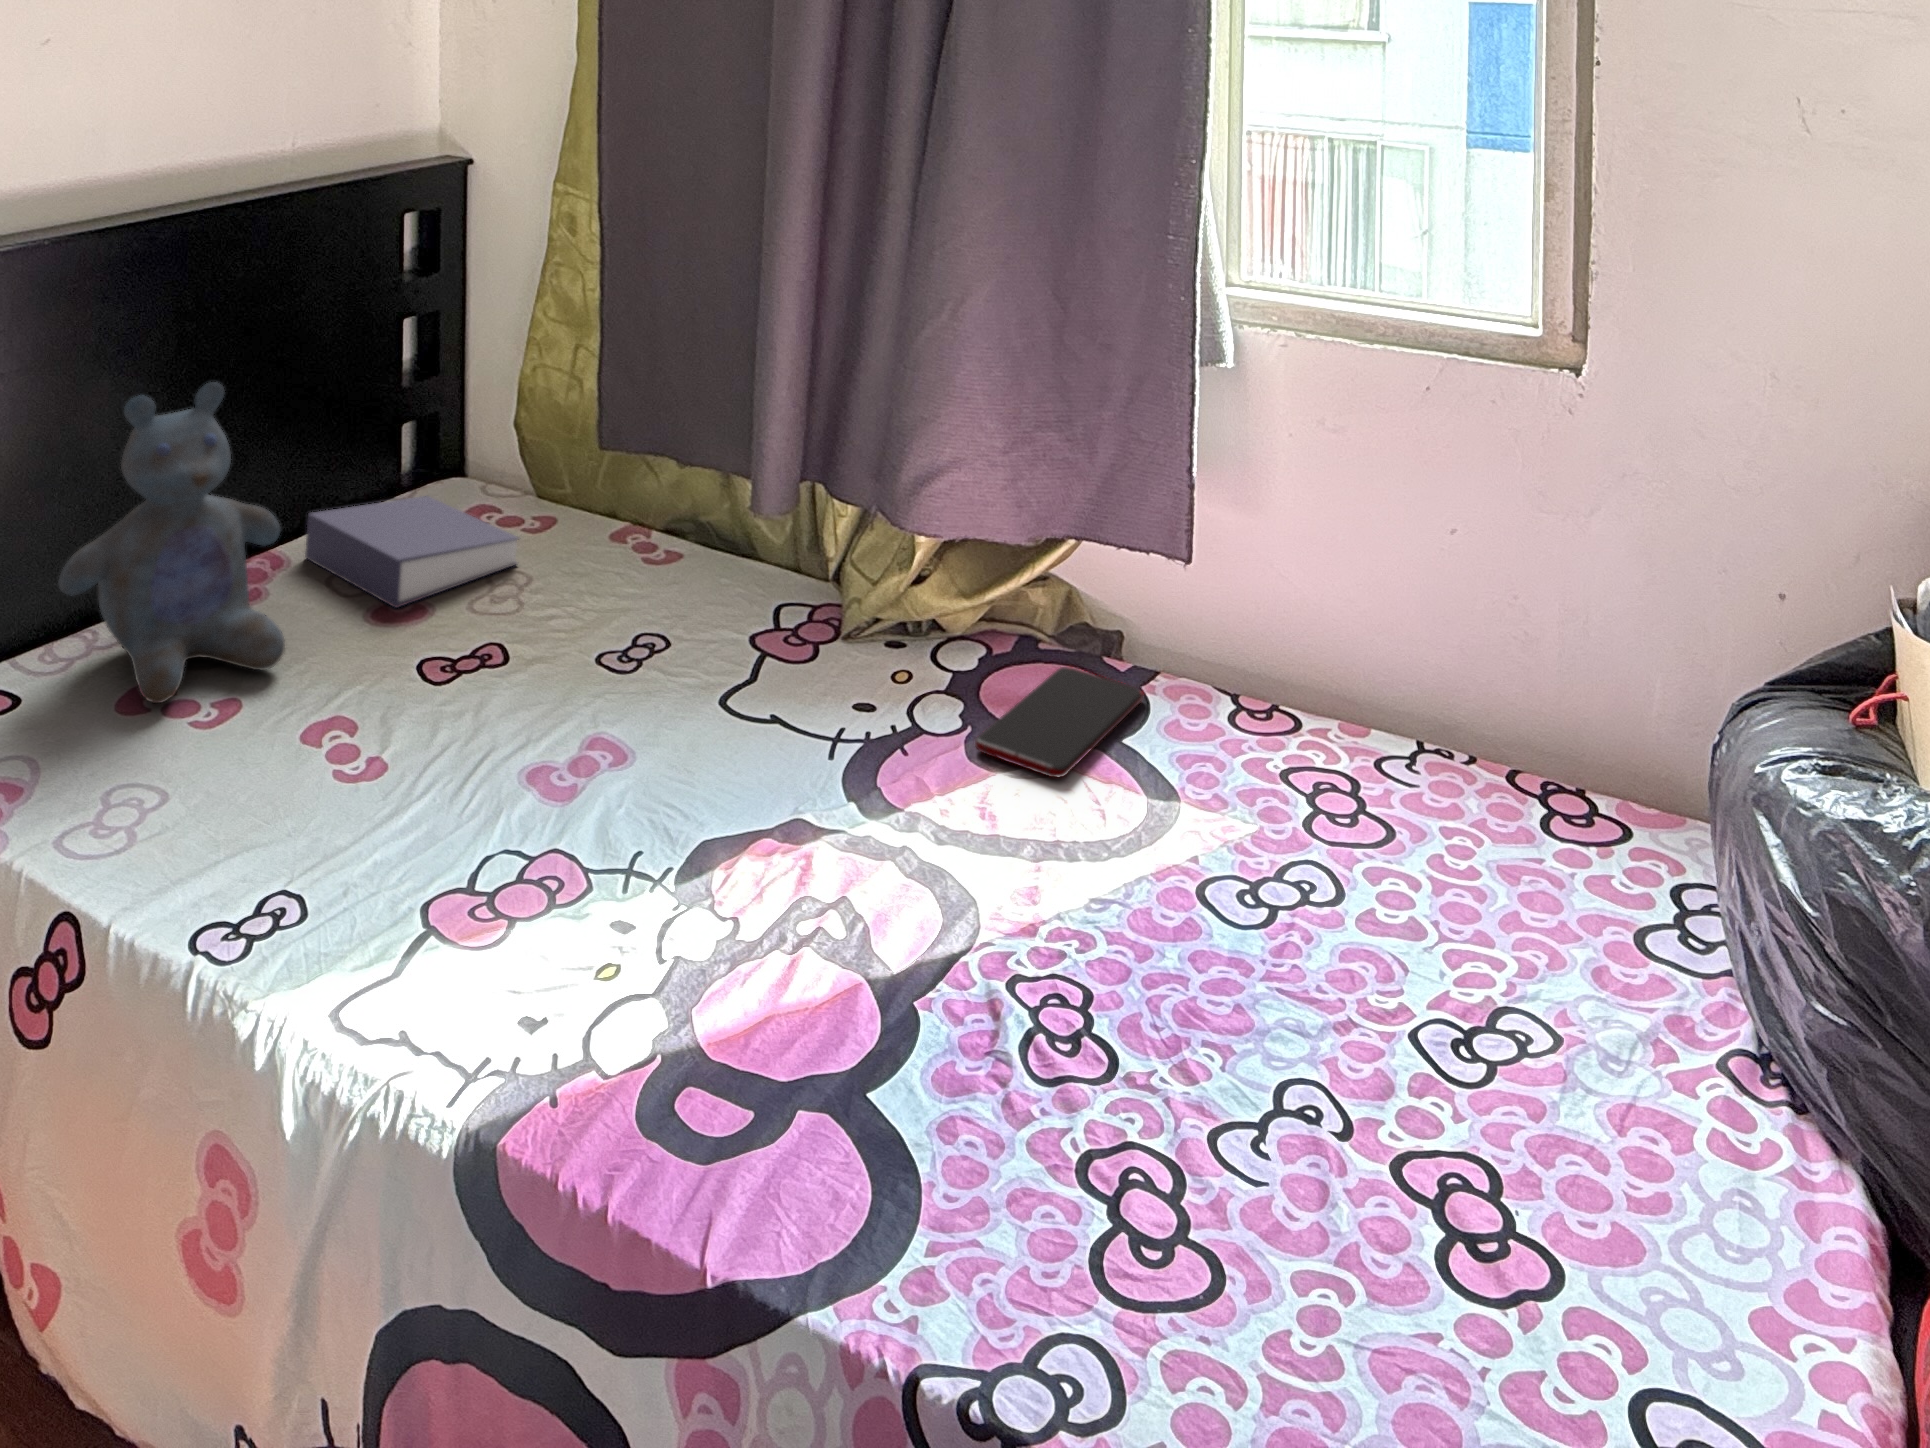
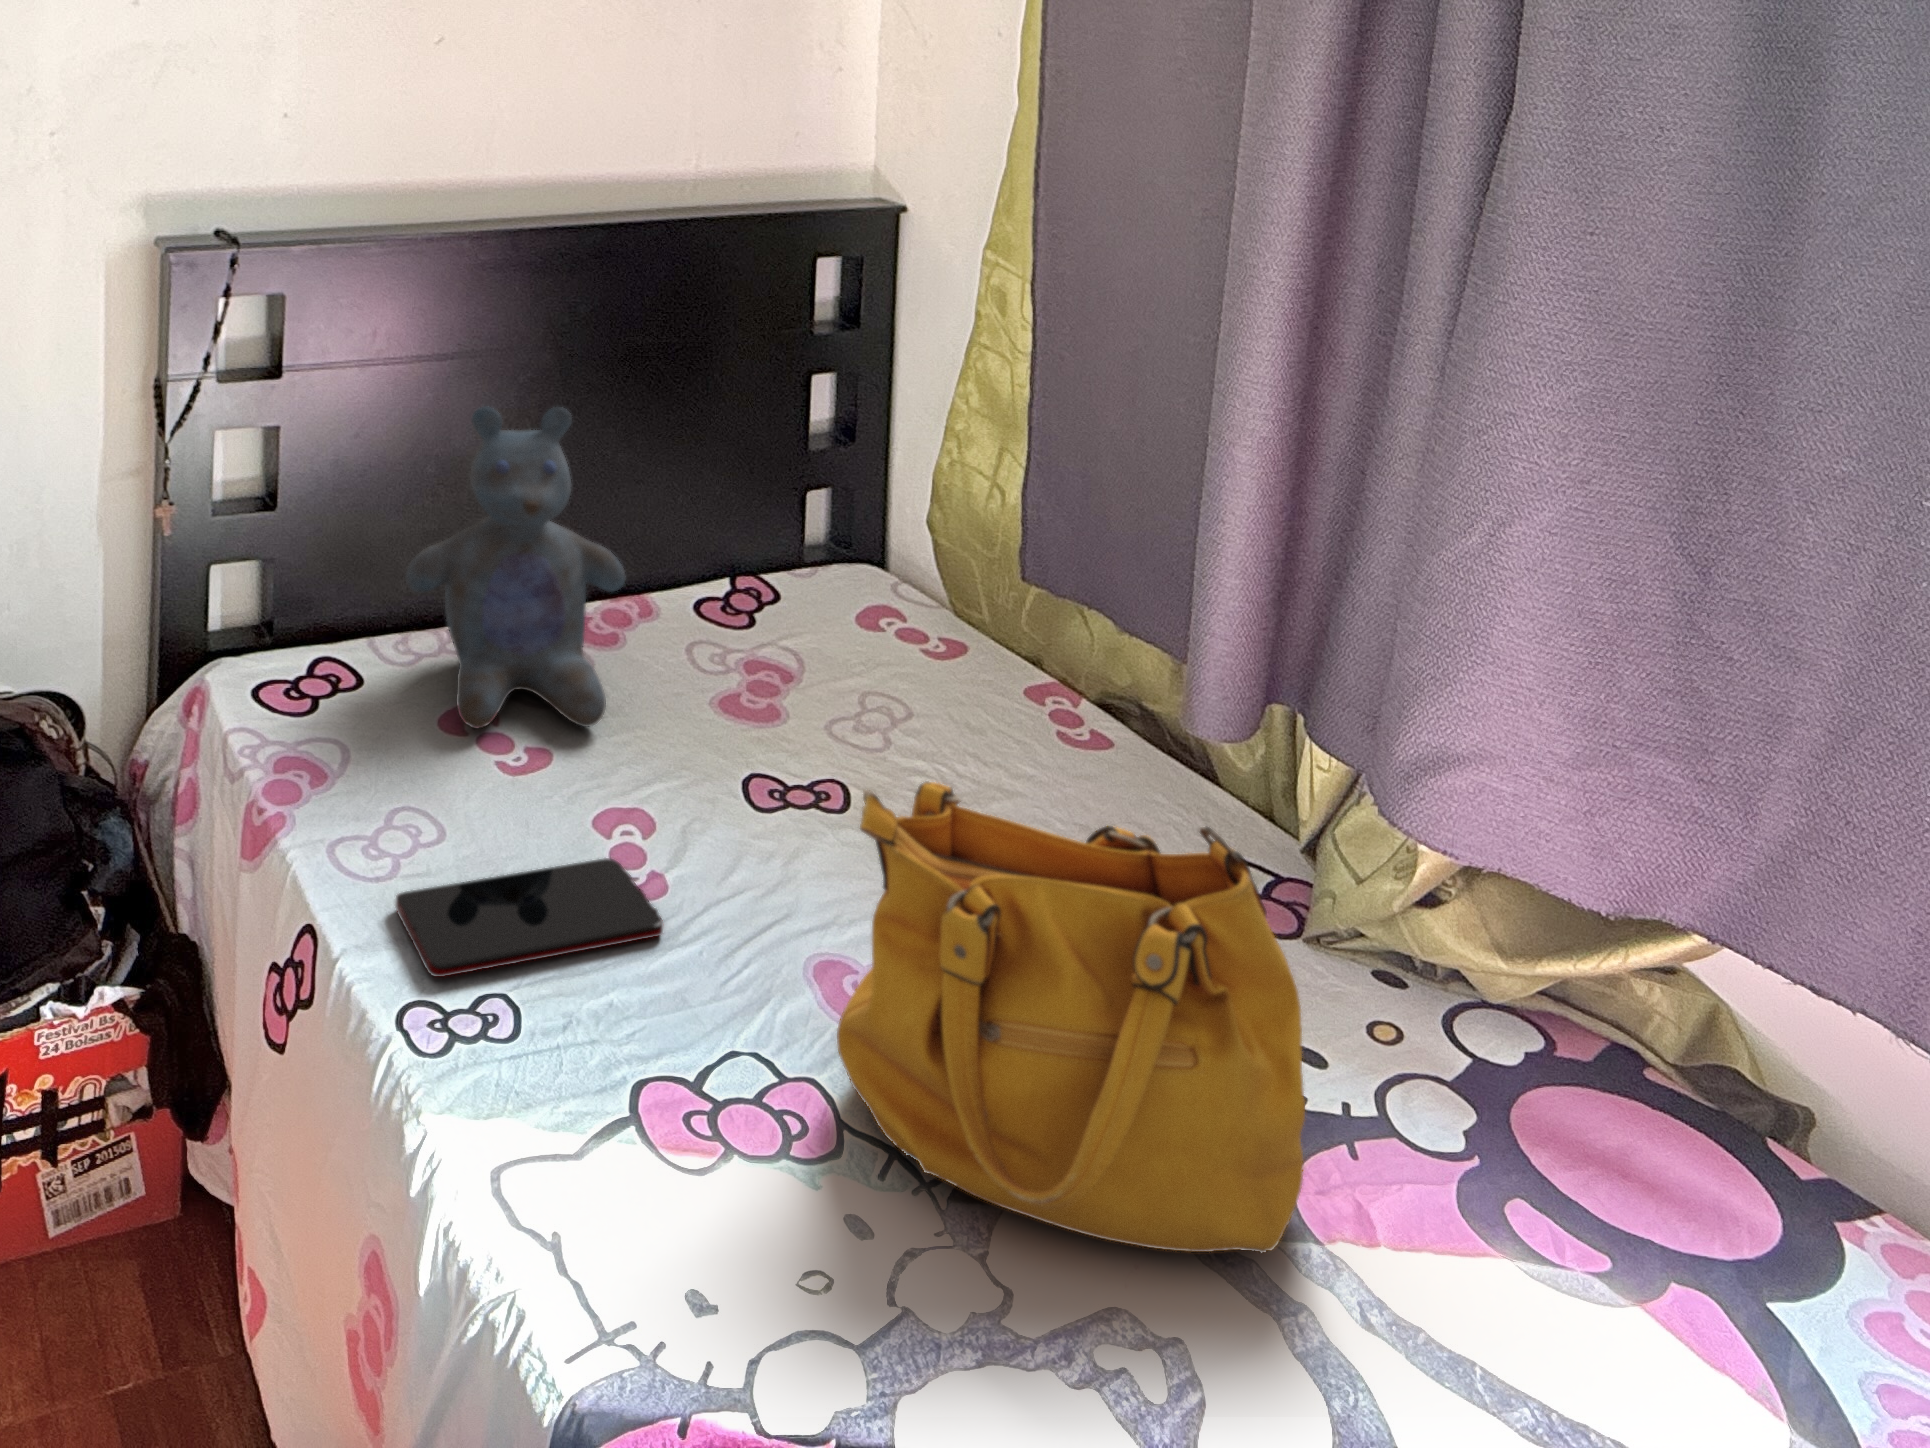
book: present [305,496,520,608] -> none [672,566,900,700]
handbag: none [579,556,892,870] -> present [837,782,1305,1253]
smartphone: present [975,667,1143,777] -> present [395,858,663,977]

